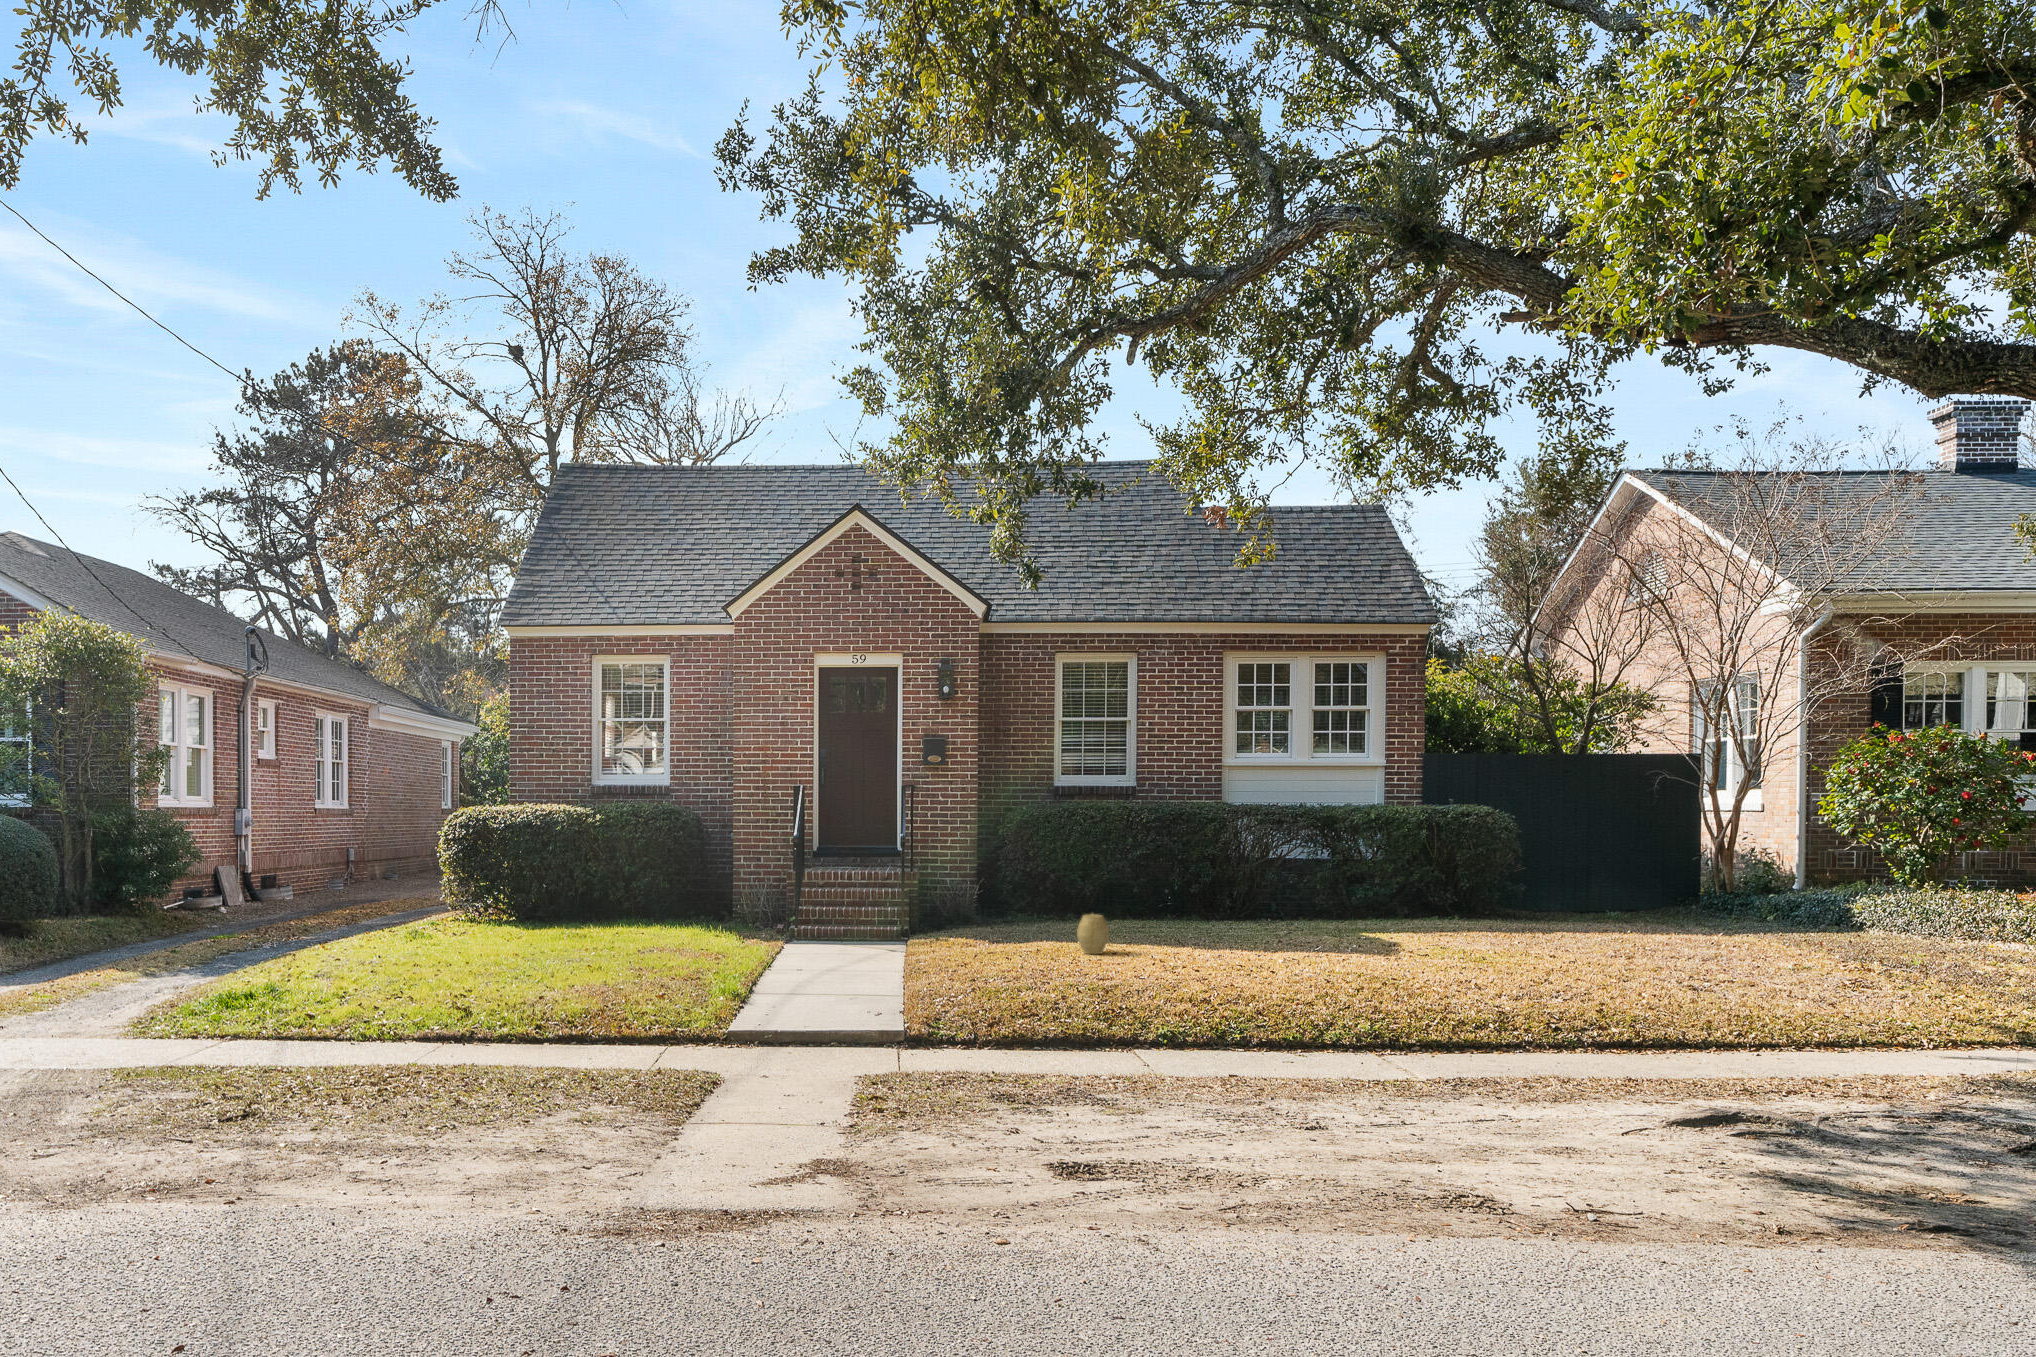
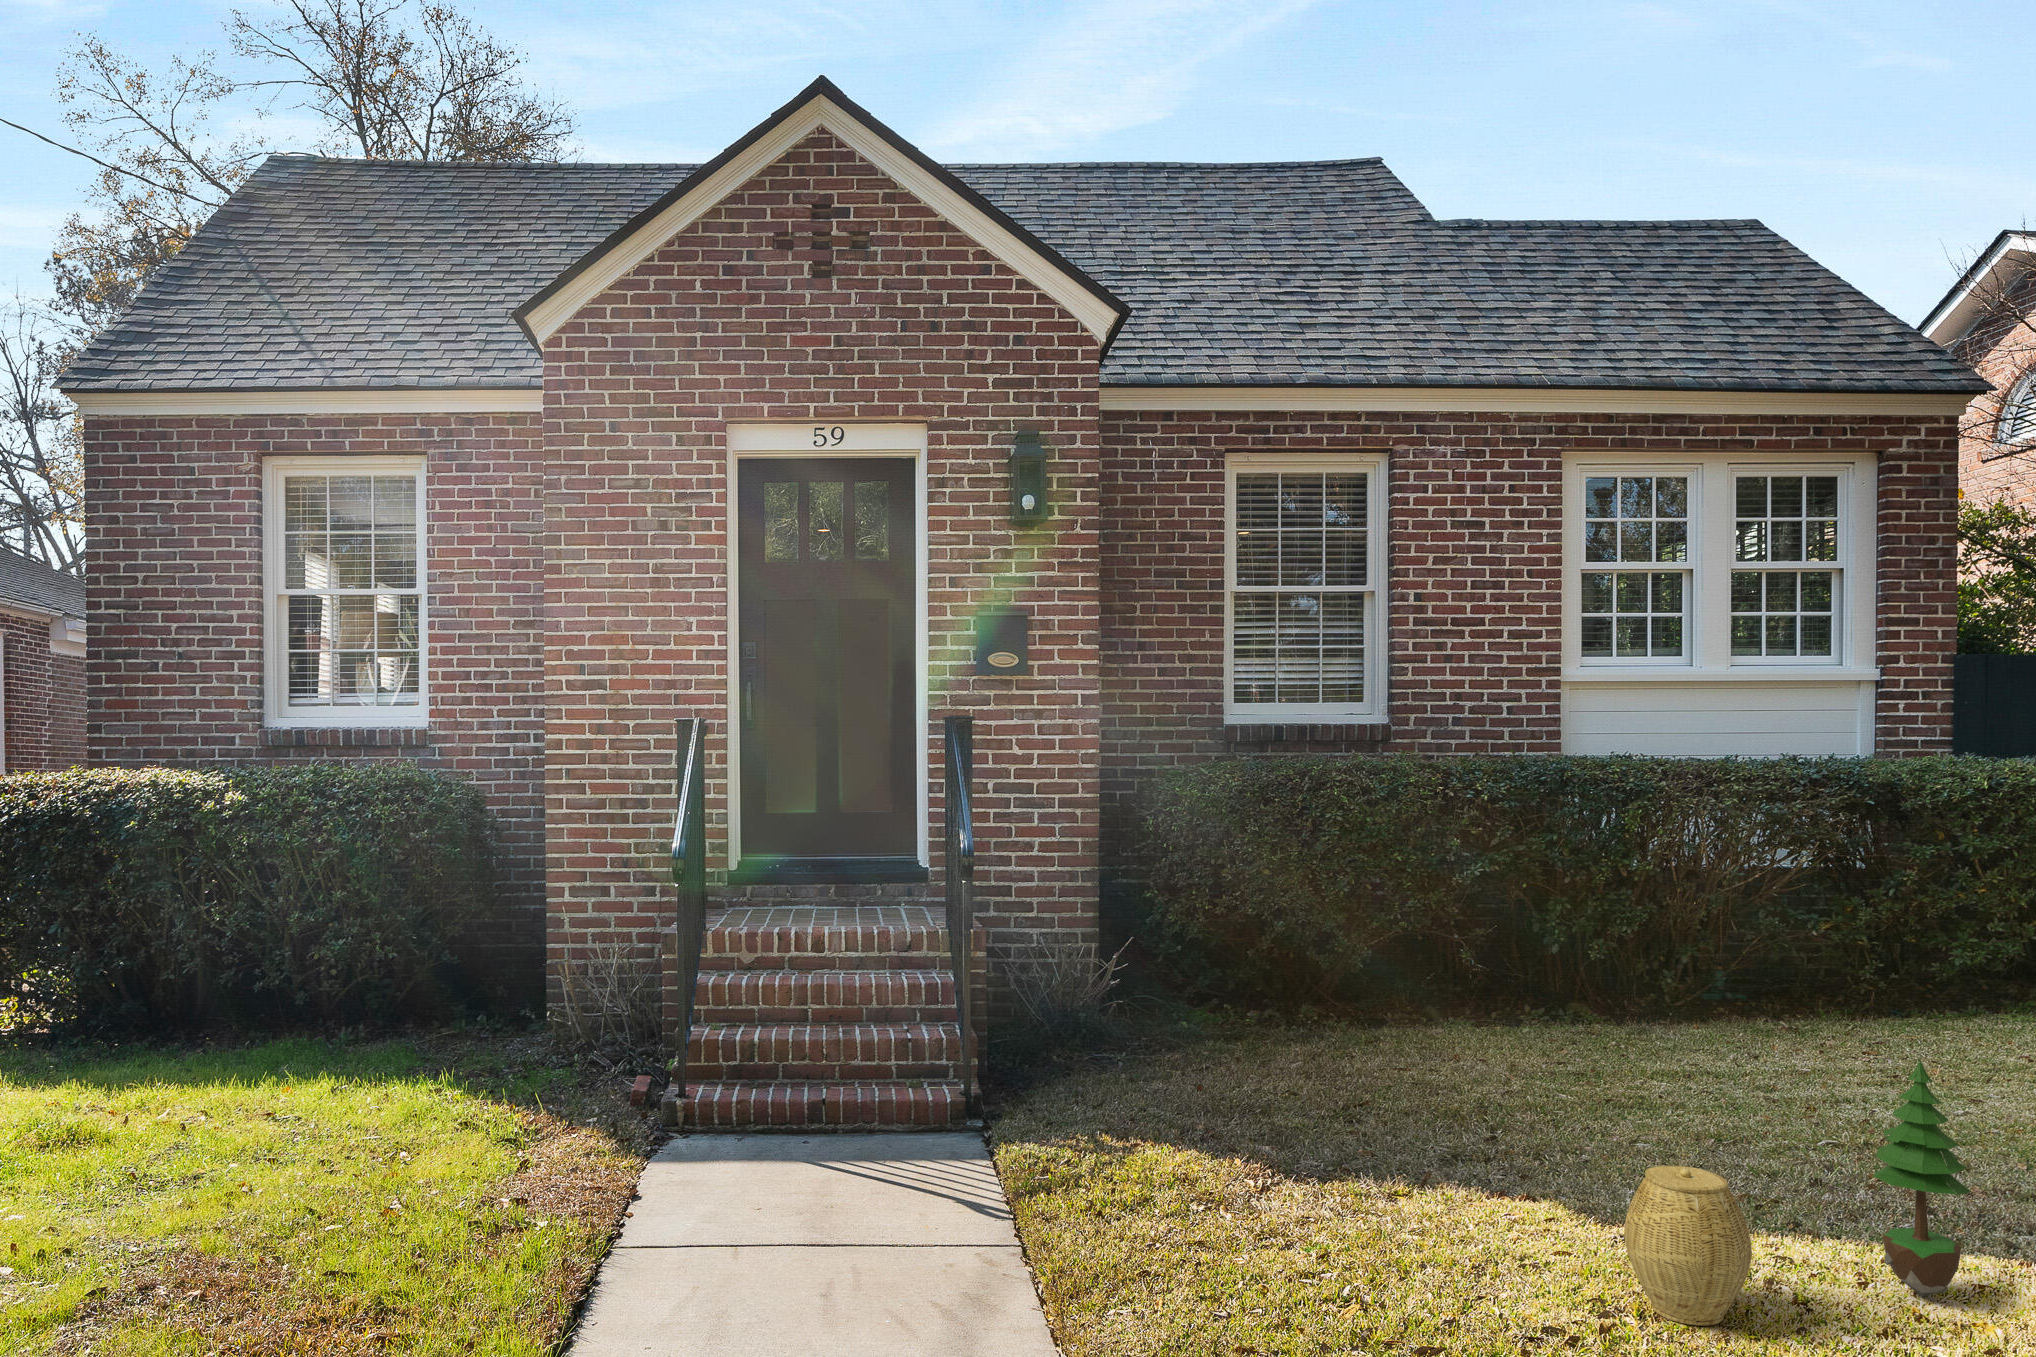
potted tree: none [1153,885,1177,953] -> present [1873,1060,1971,1297]

